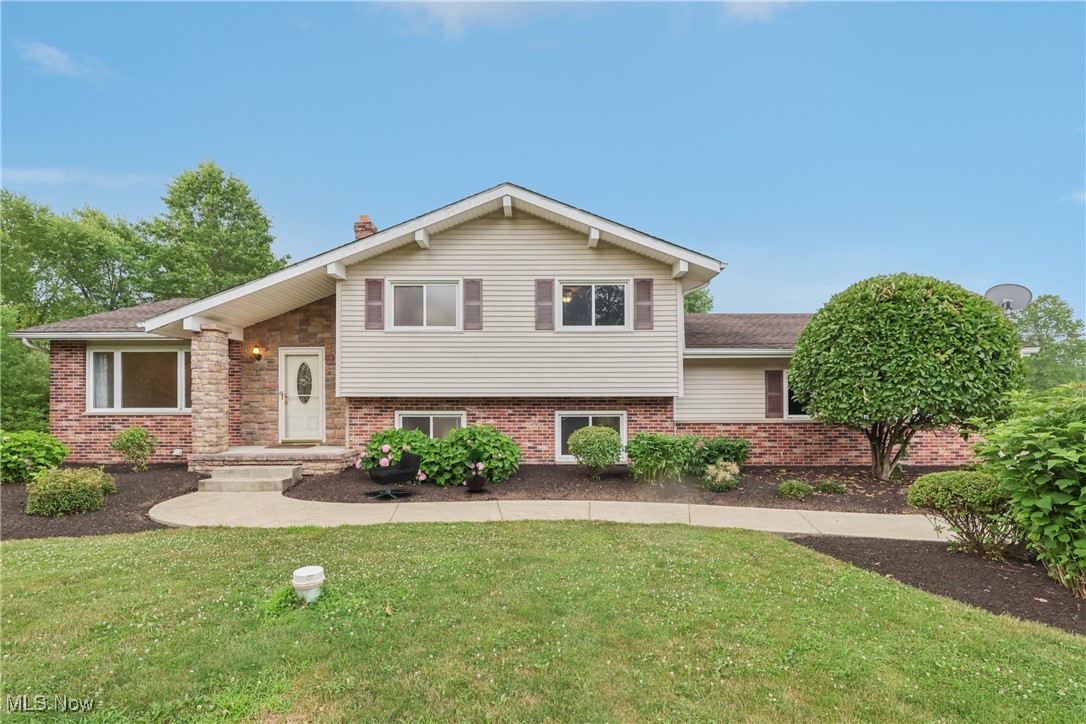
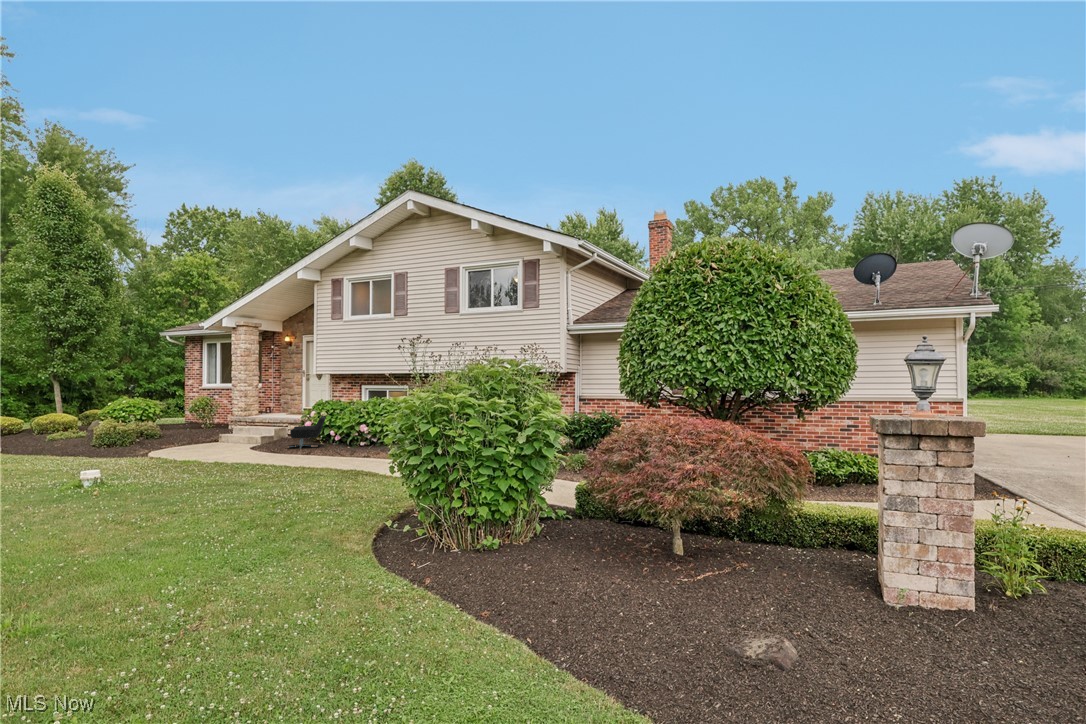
potted tree: present [464,446,487,491] -> none [345,410,370,449]

